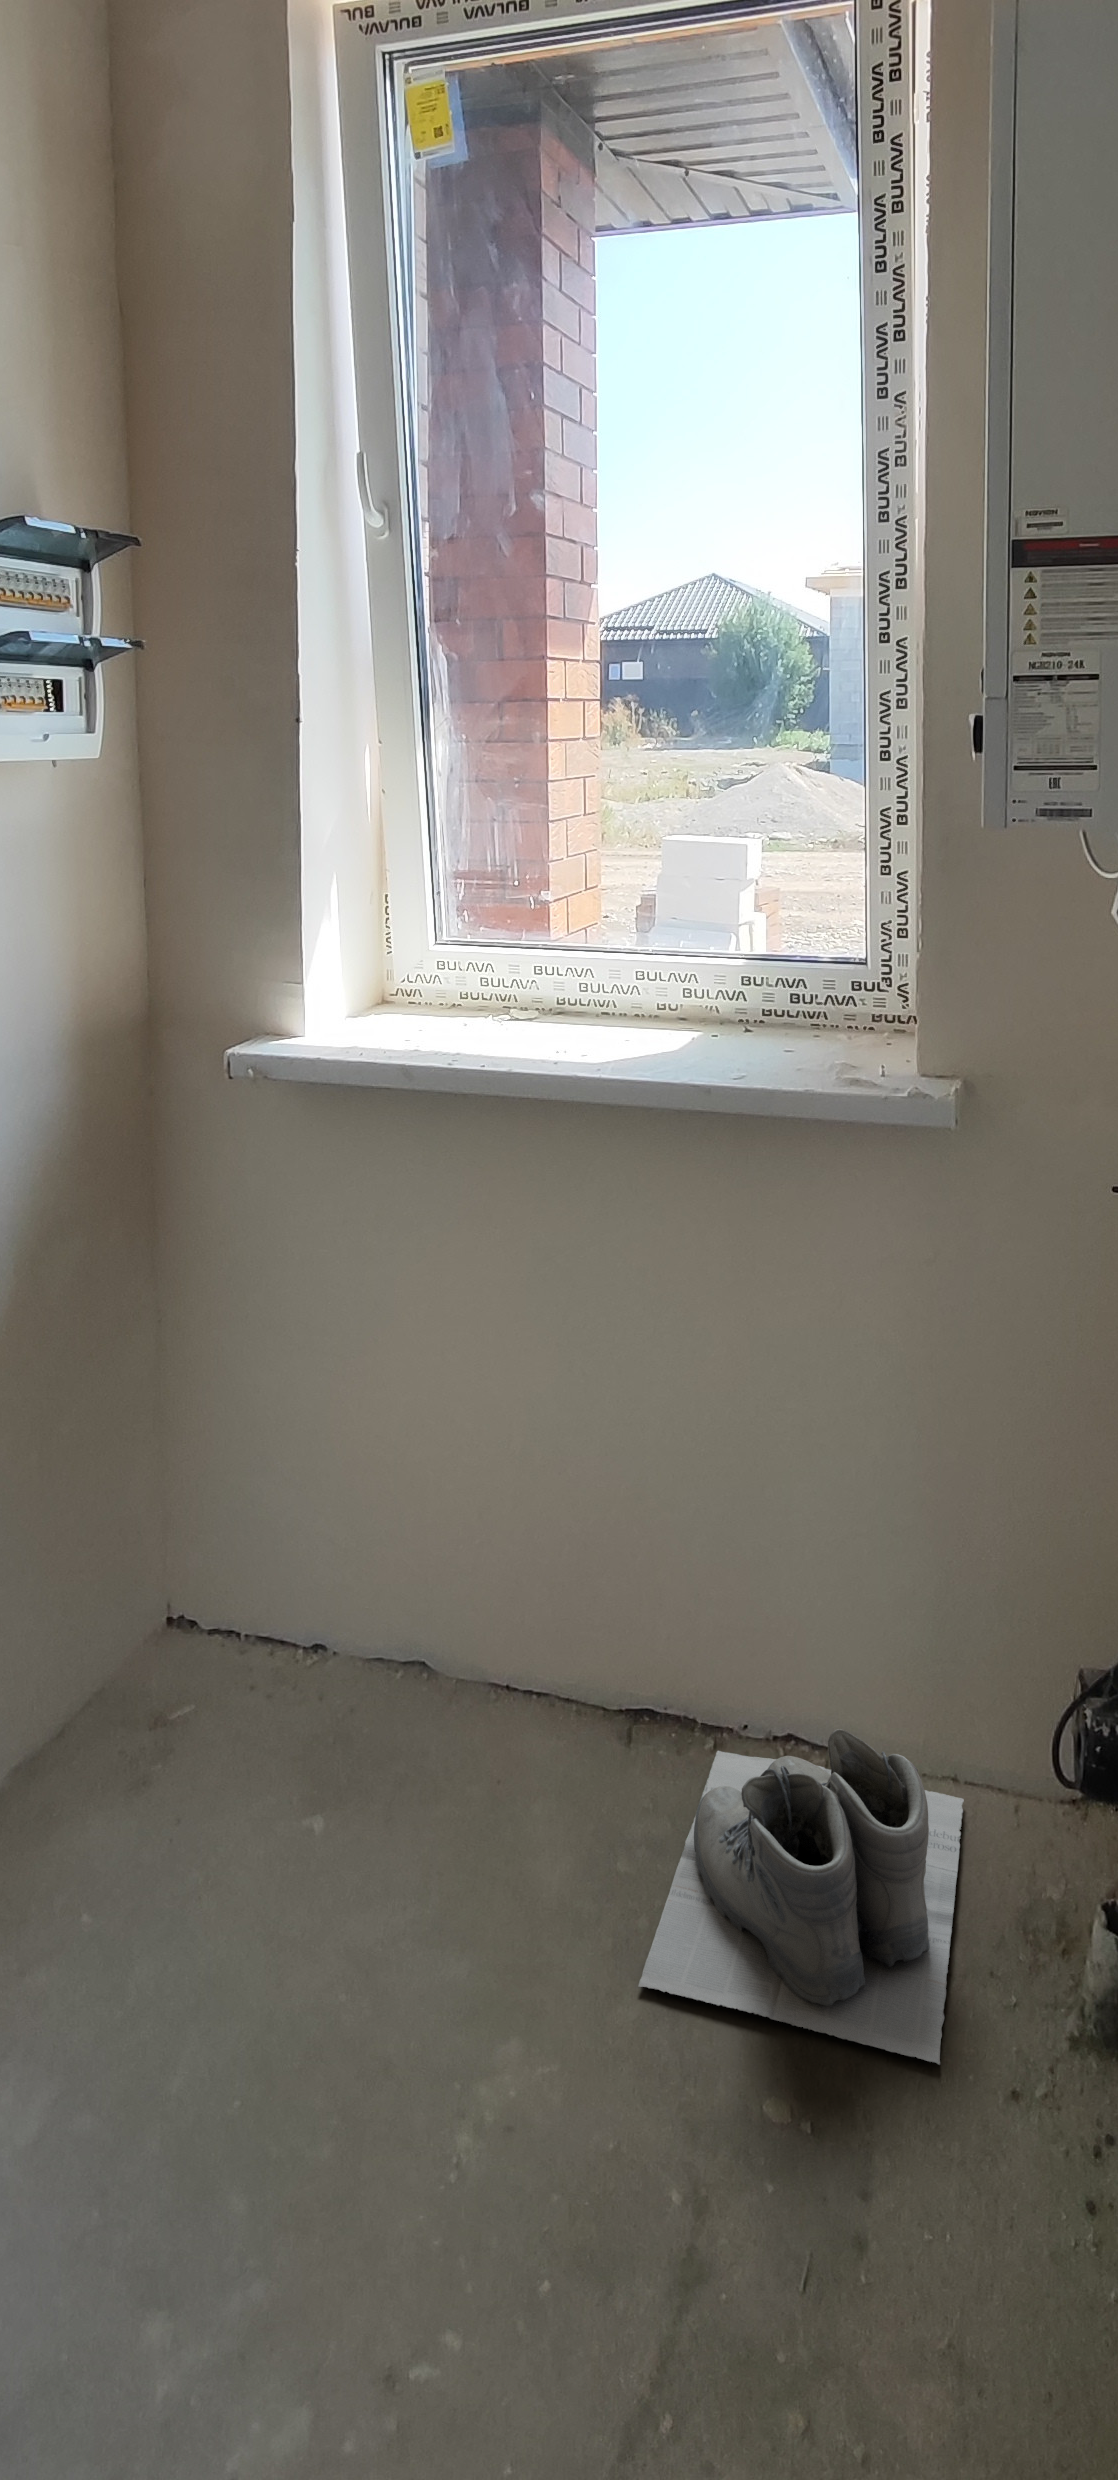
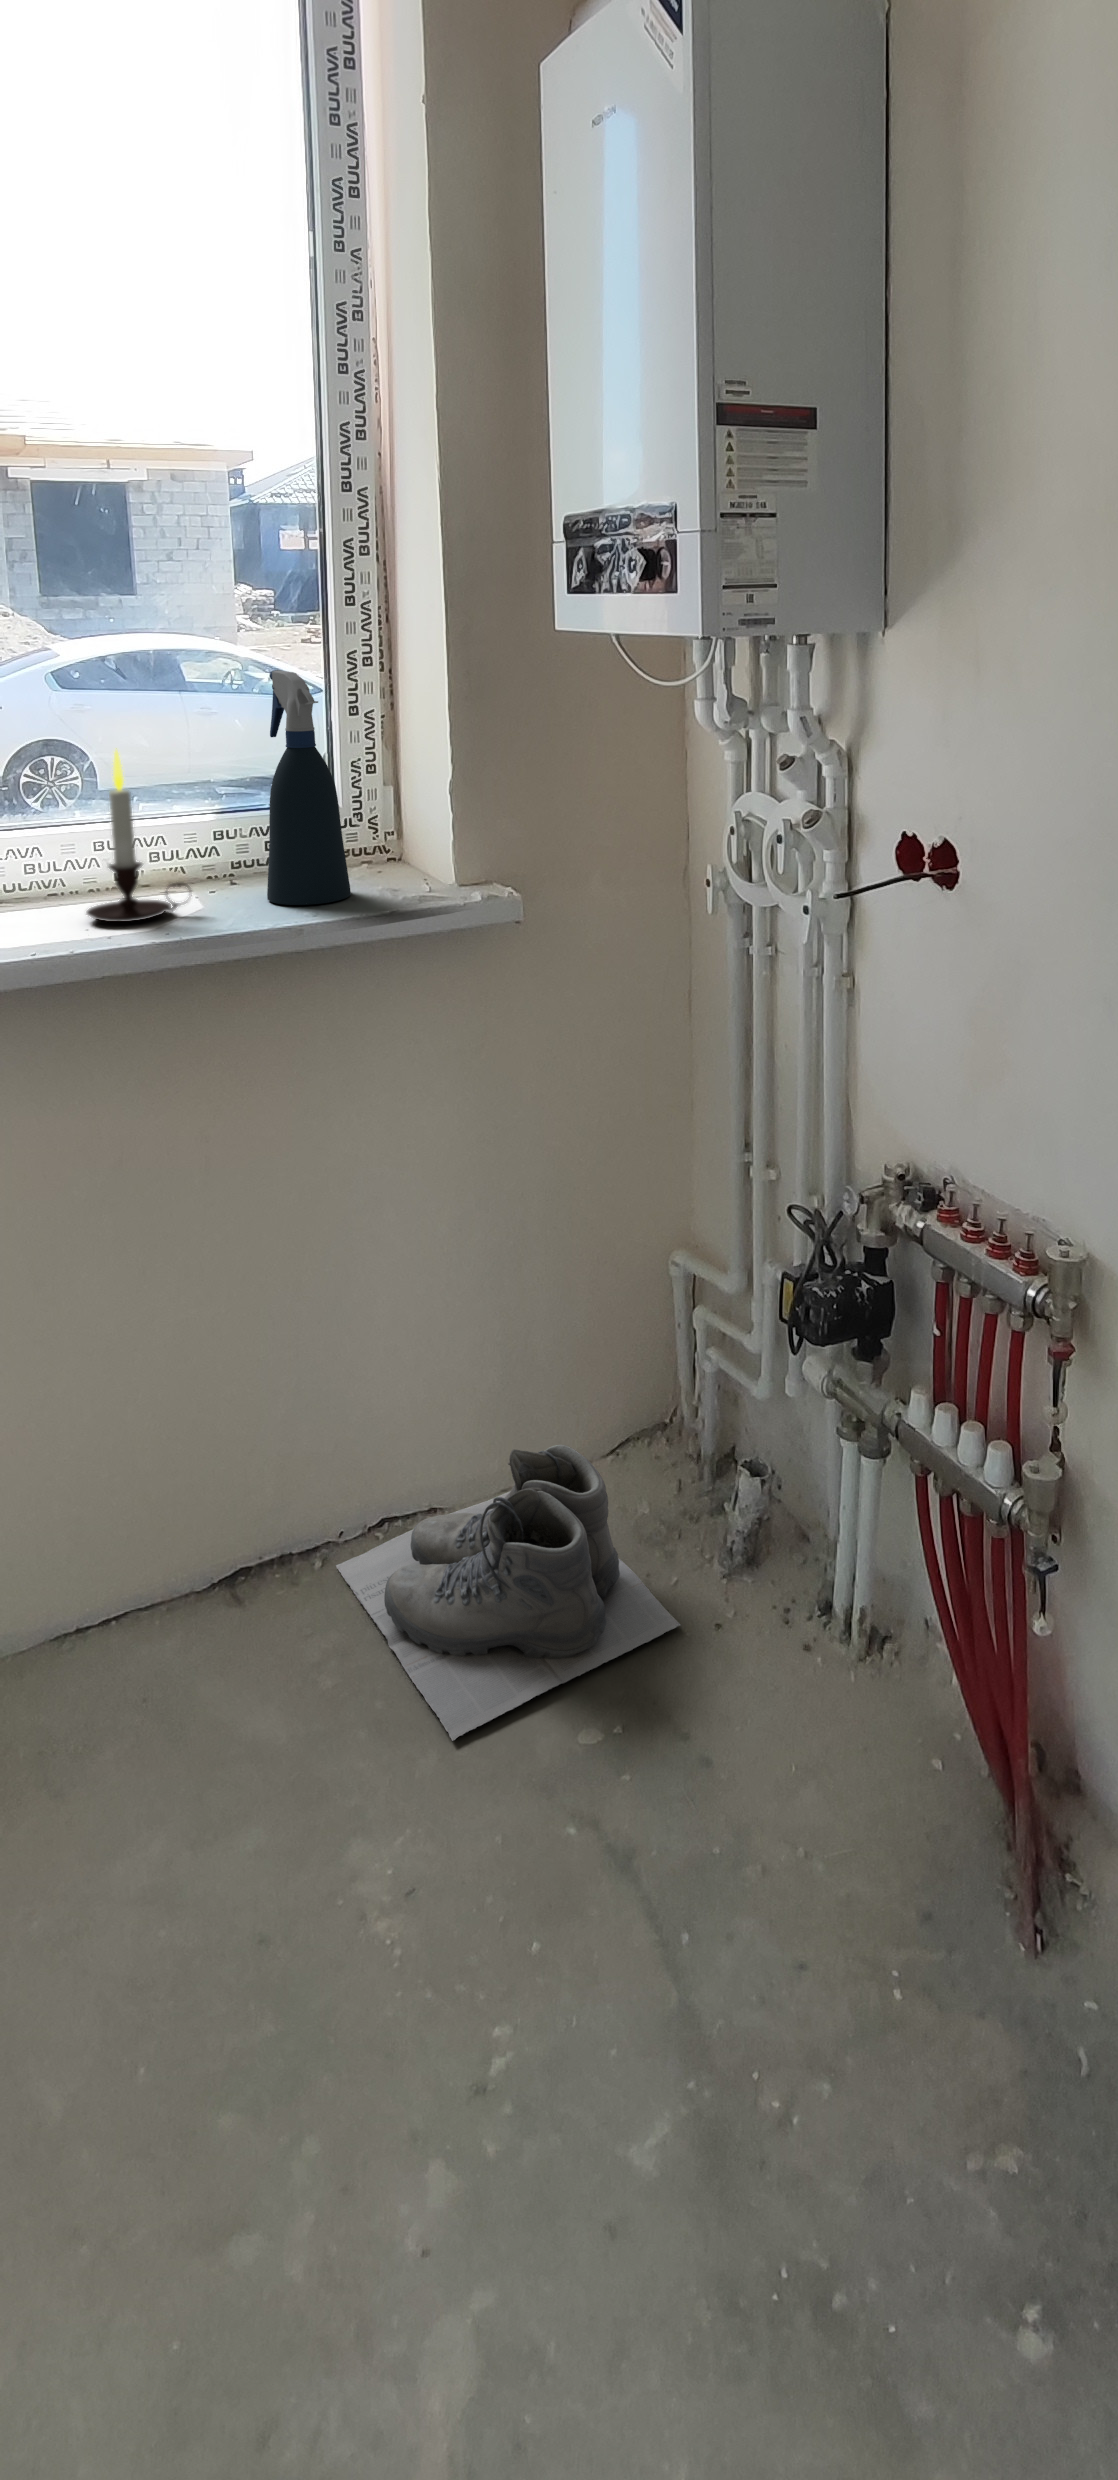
spray bottle: none [735,826,817,1066] -> present [267,670,351,905]
candle: none [582,889,664,1048] -> present [87,751,189,922]

